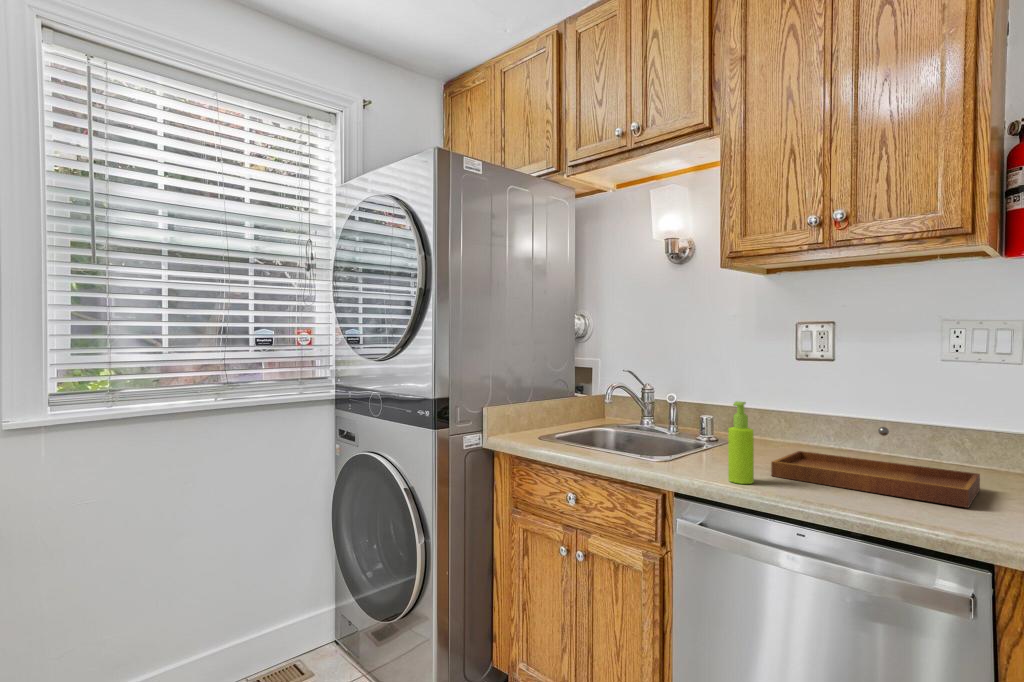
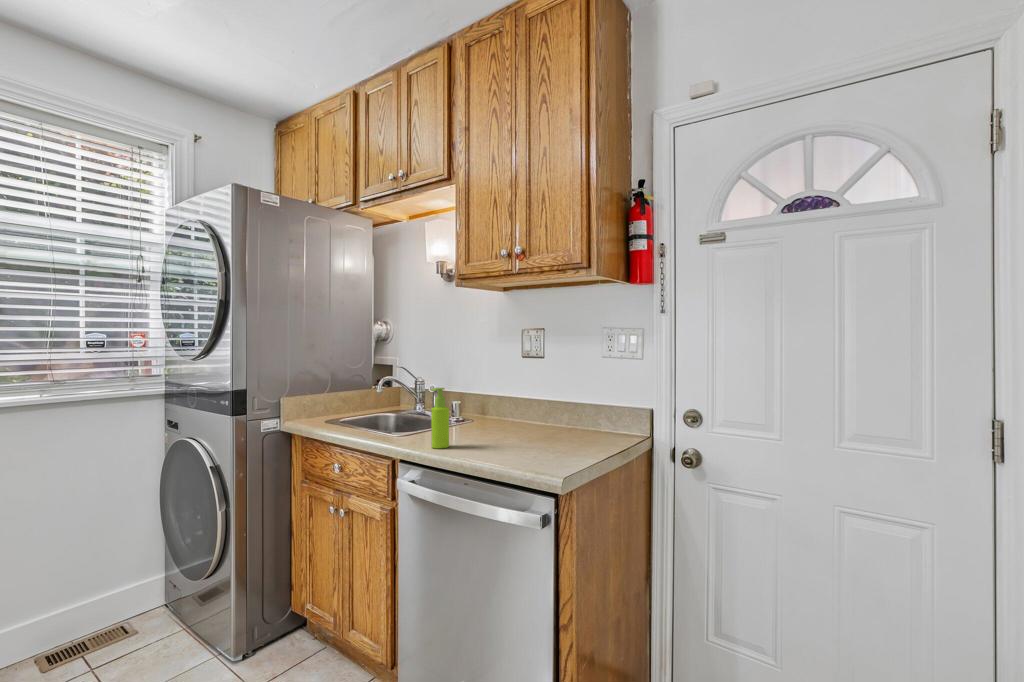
tray: present [771,427,980,508] -> none [470,404,600,458]

